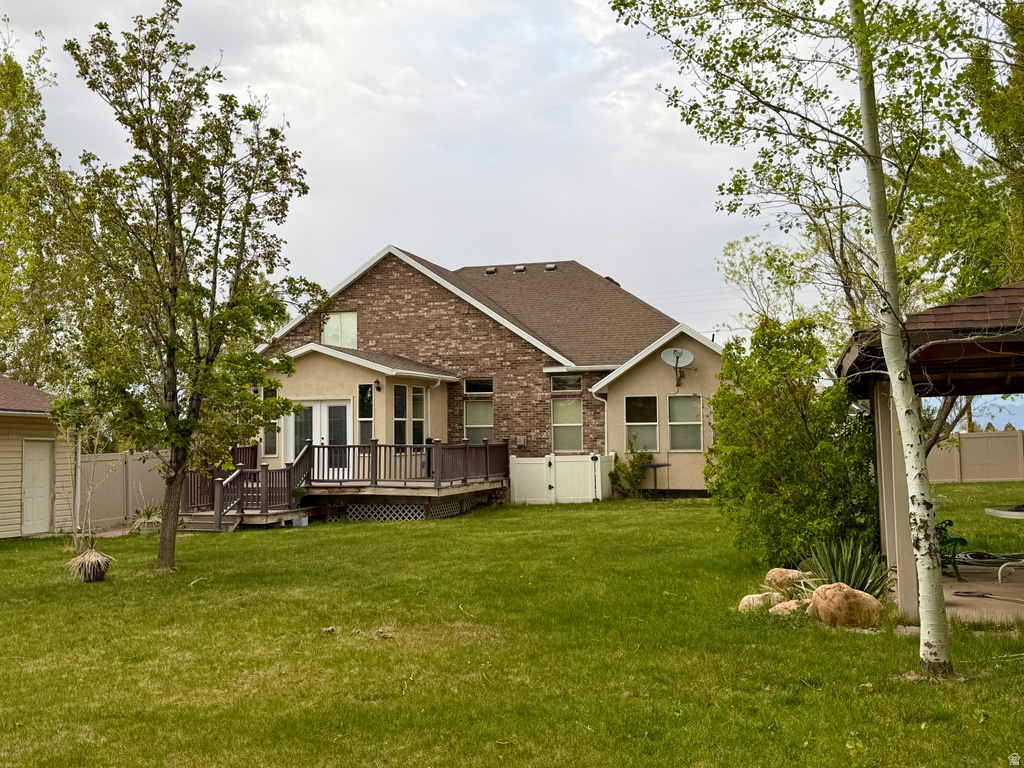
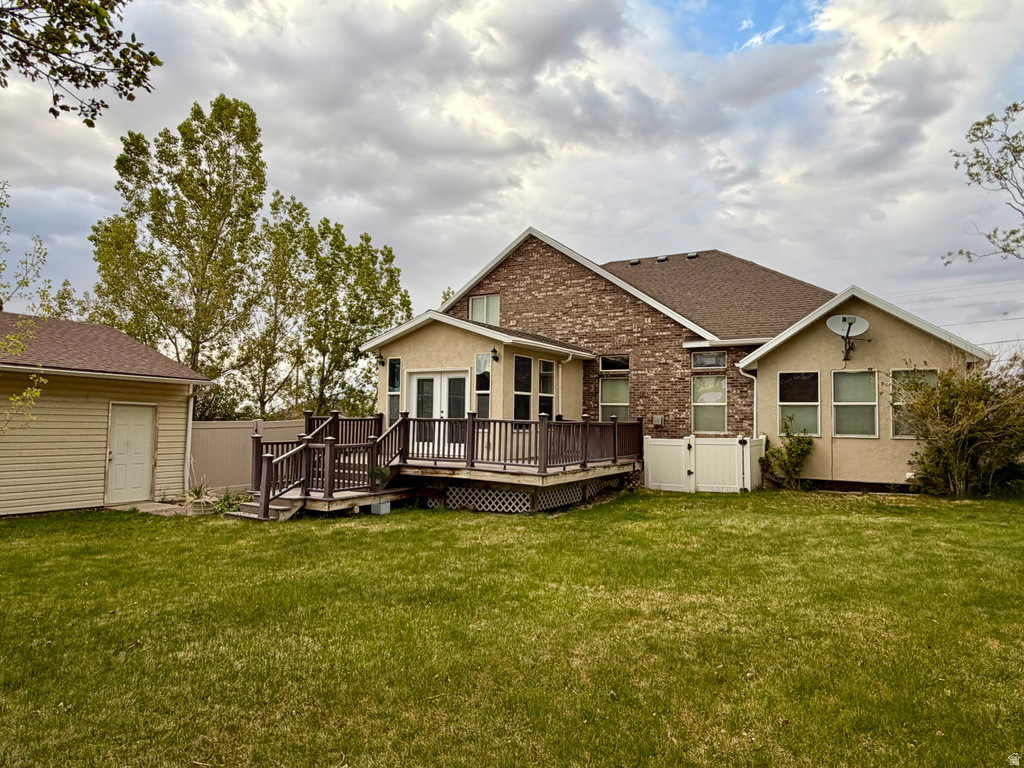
pedestal table: present [639,463,671,501] -> none [796,450,839,495]

